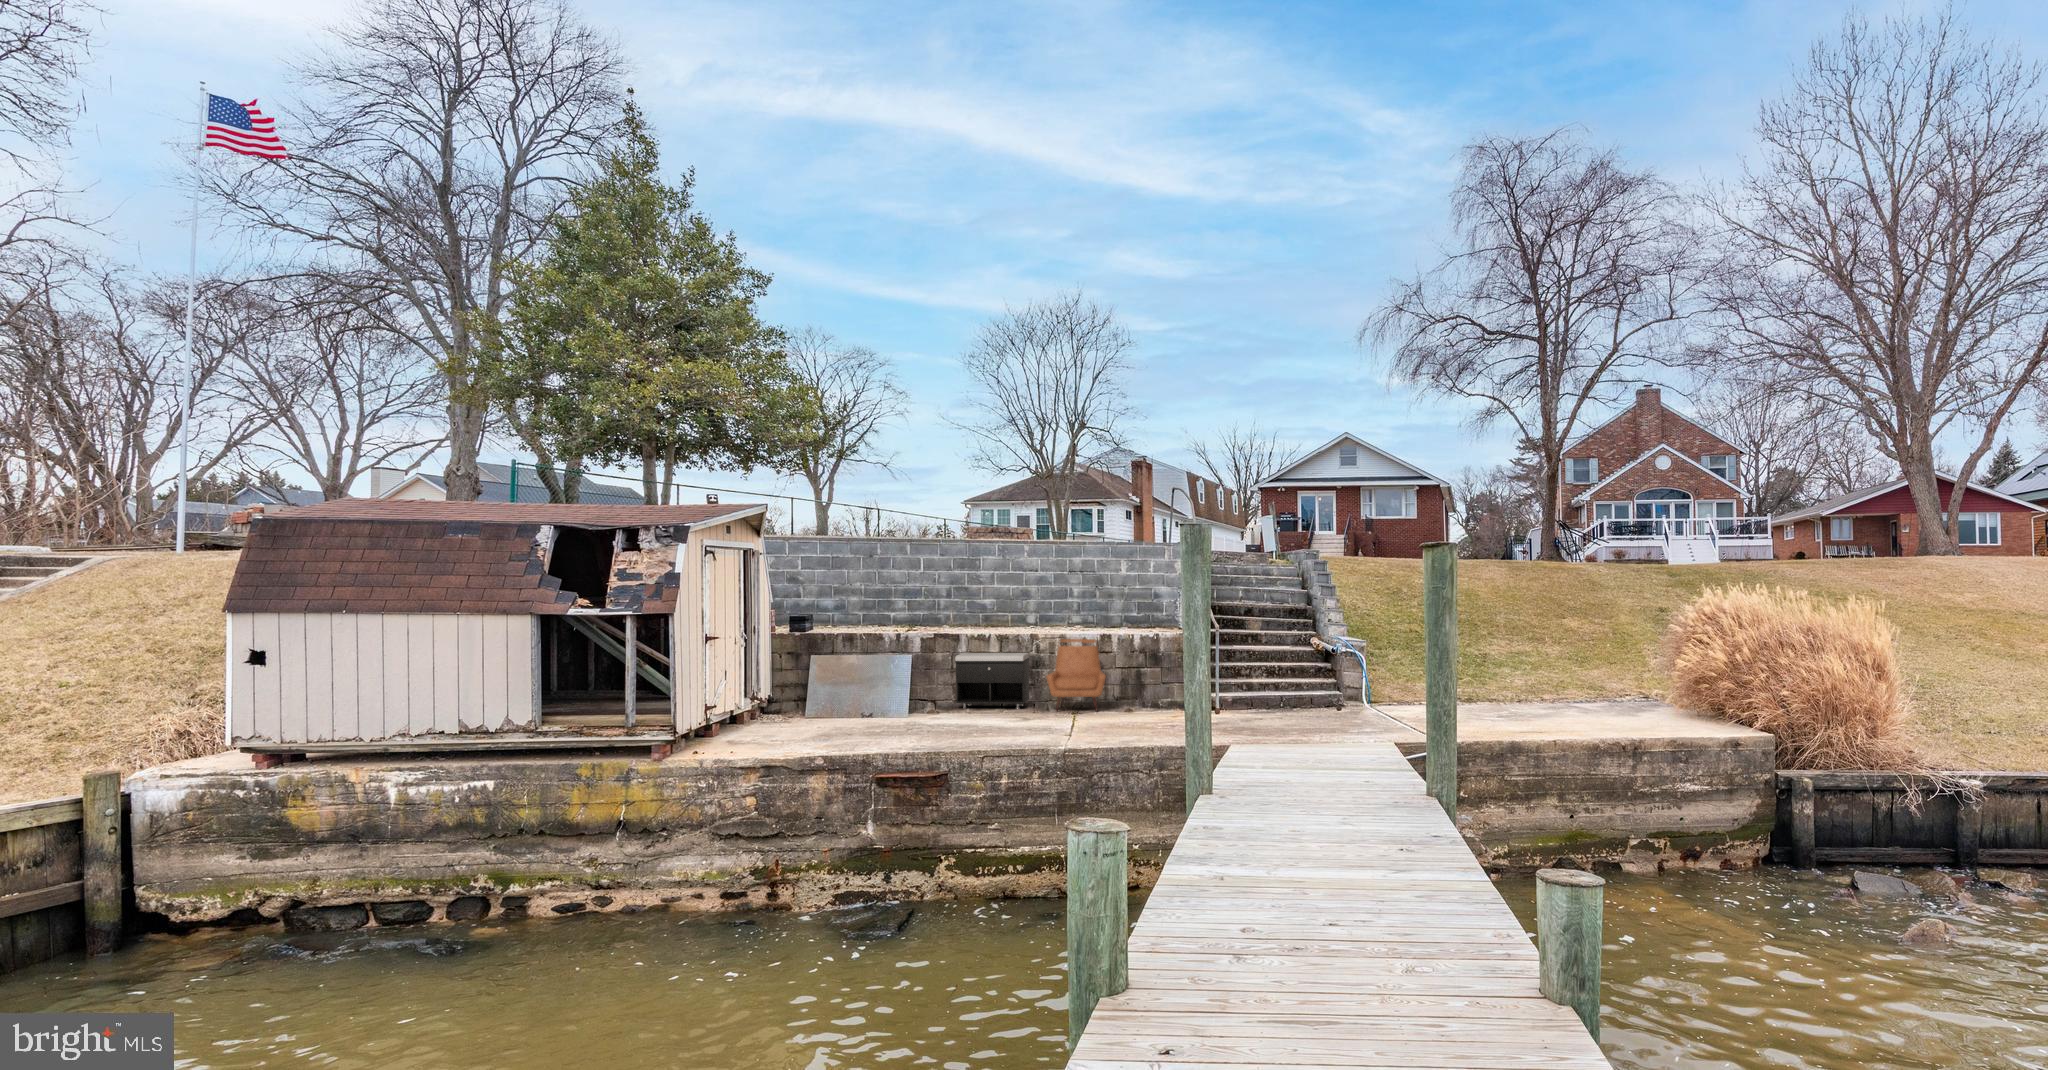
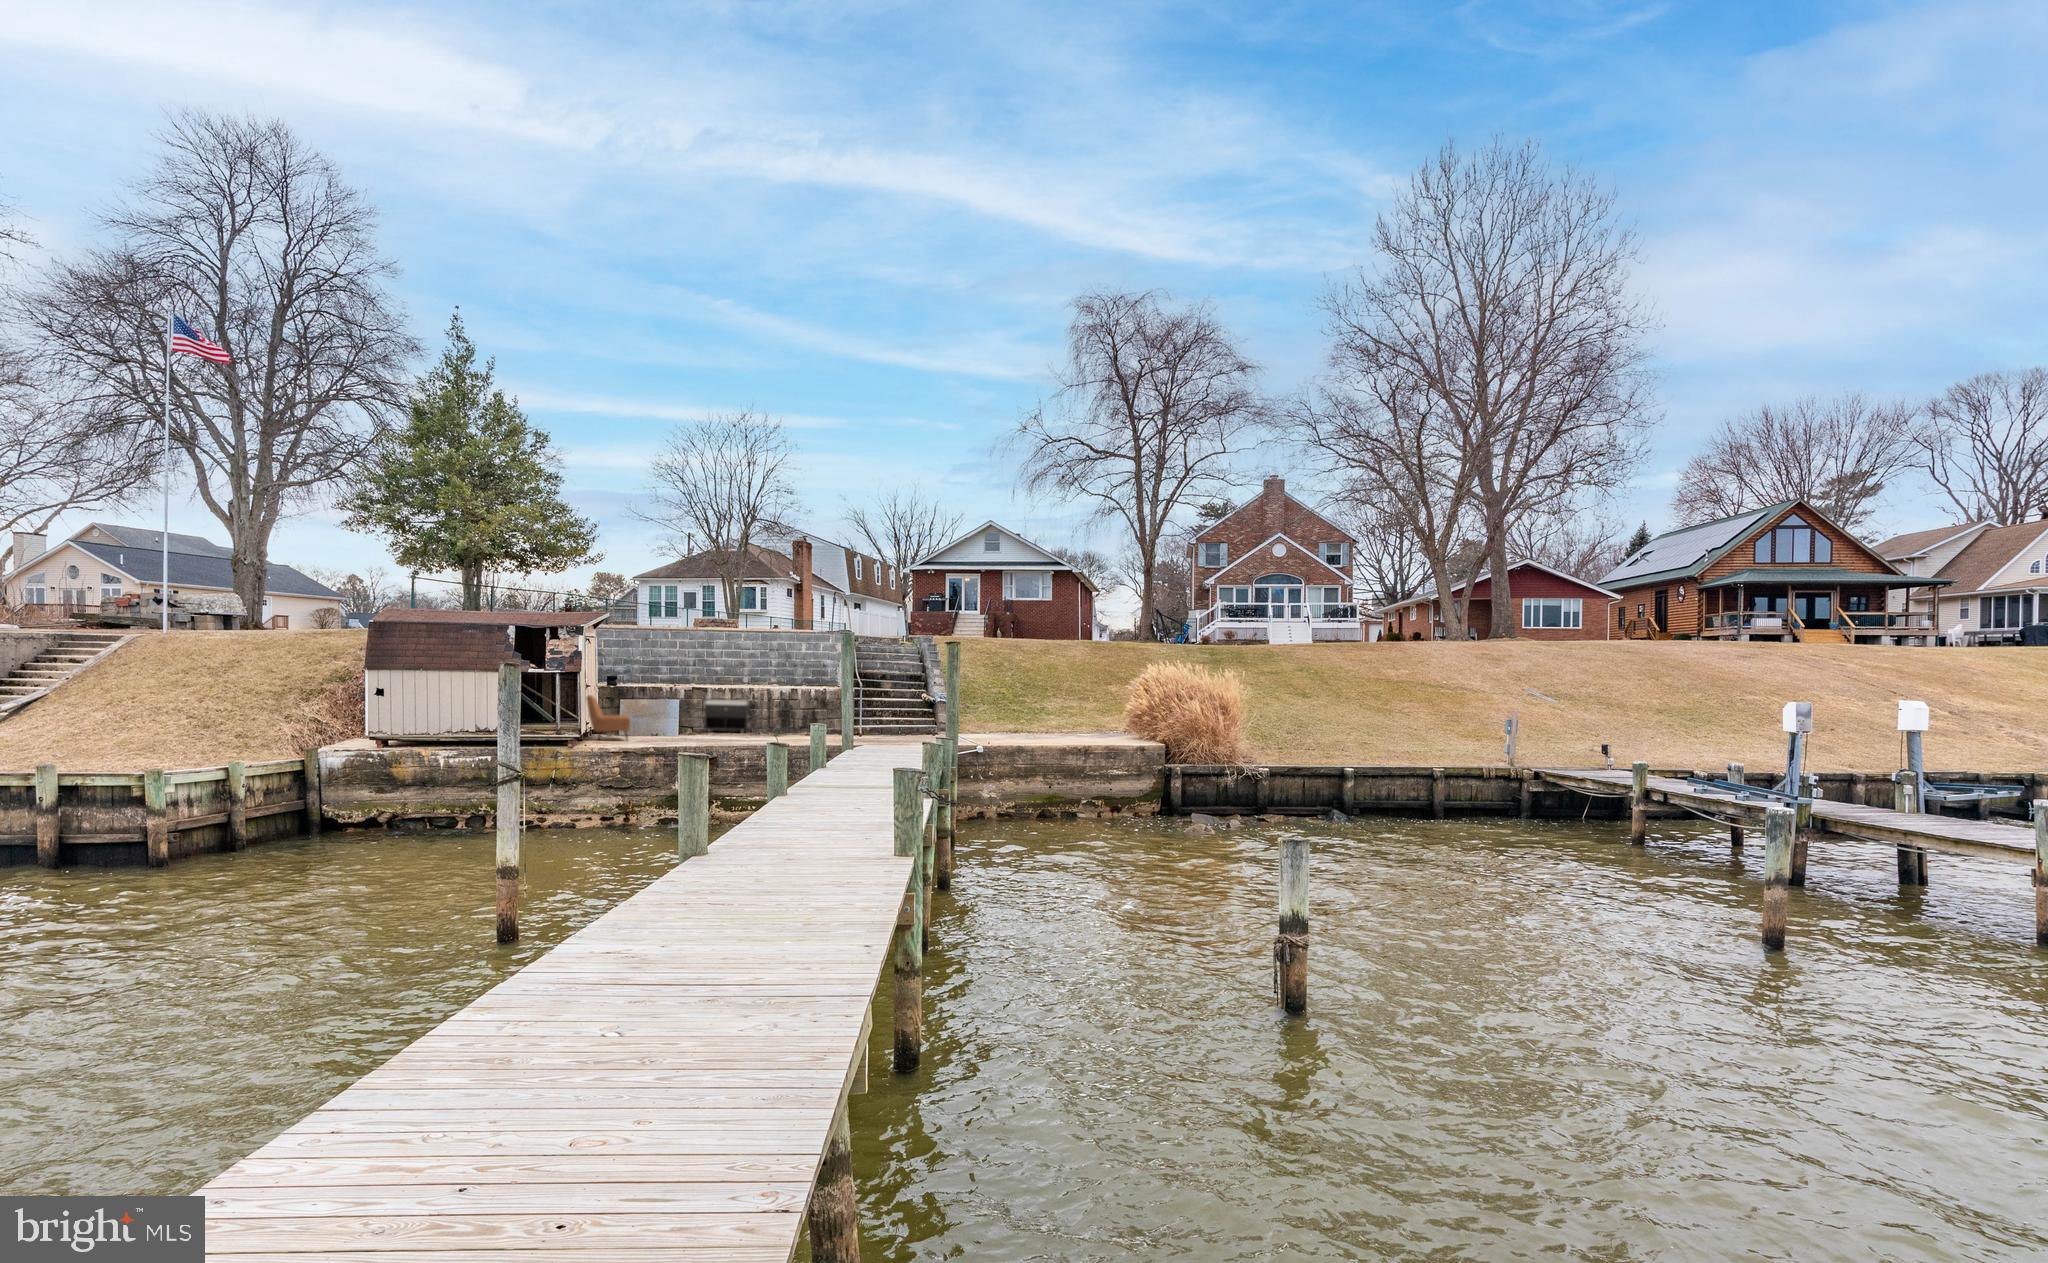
chair: present [1046,639,1106,711] -> present [587,695,630,739]

